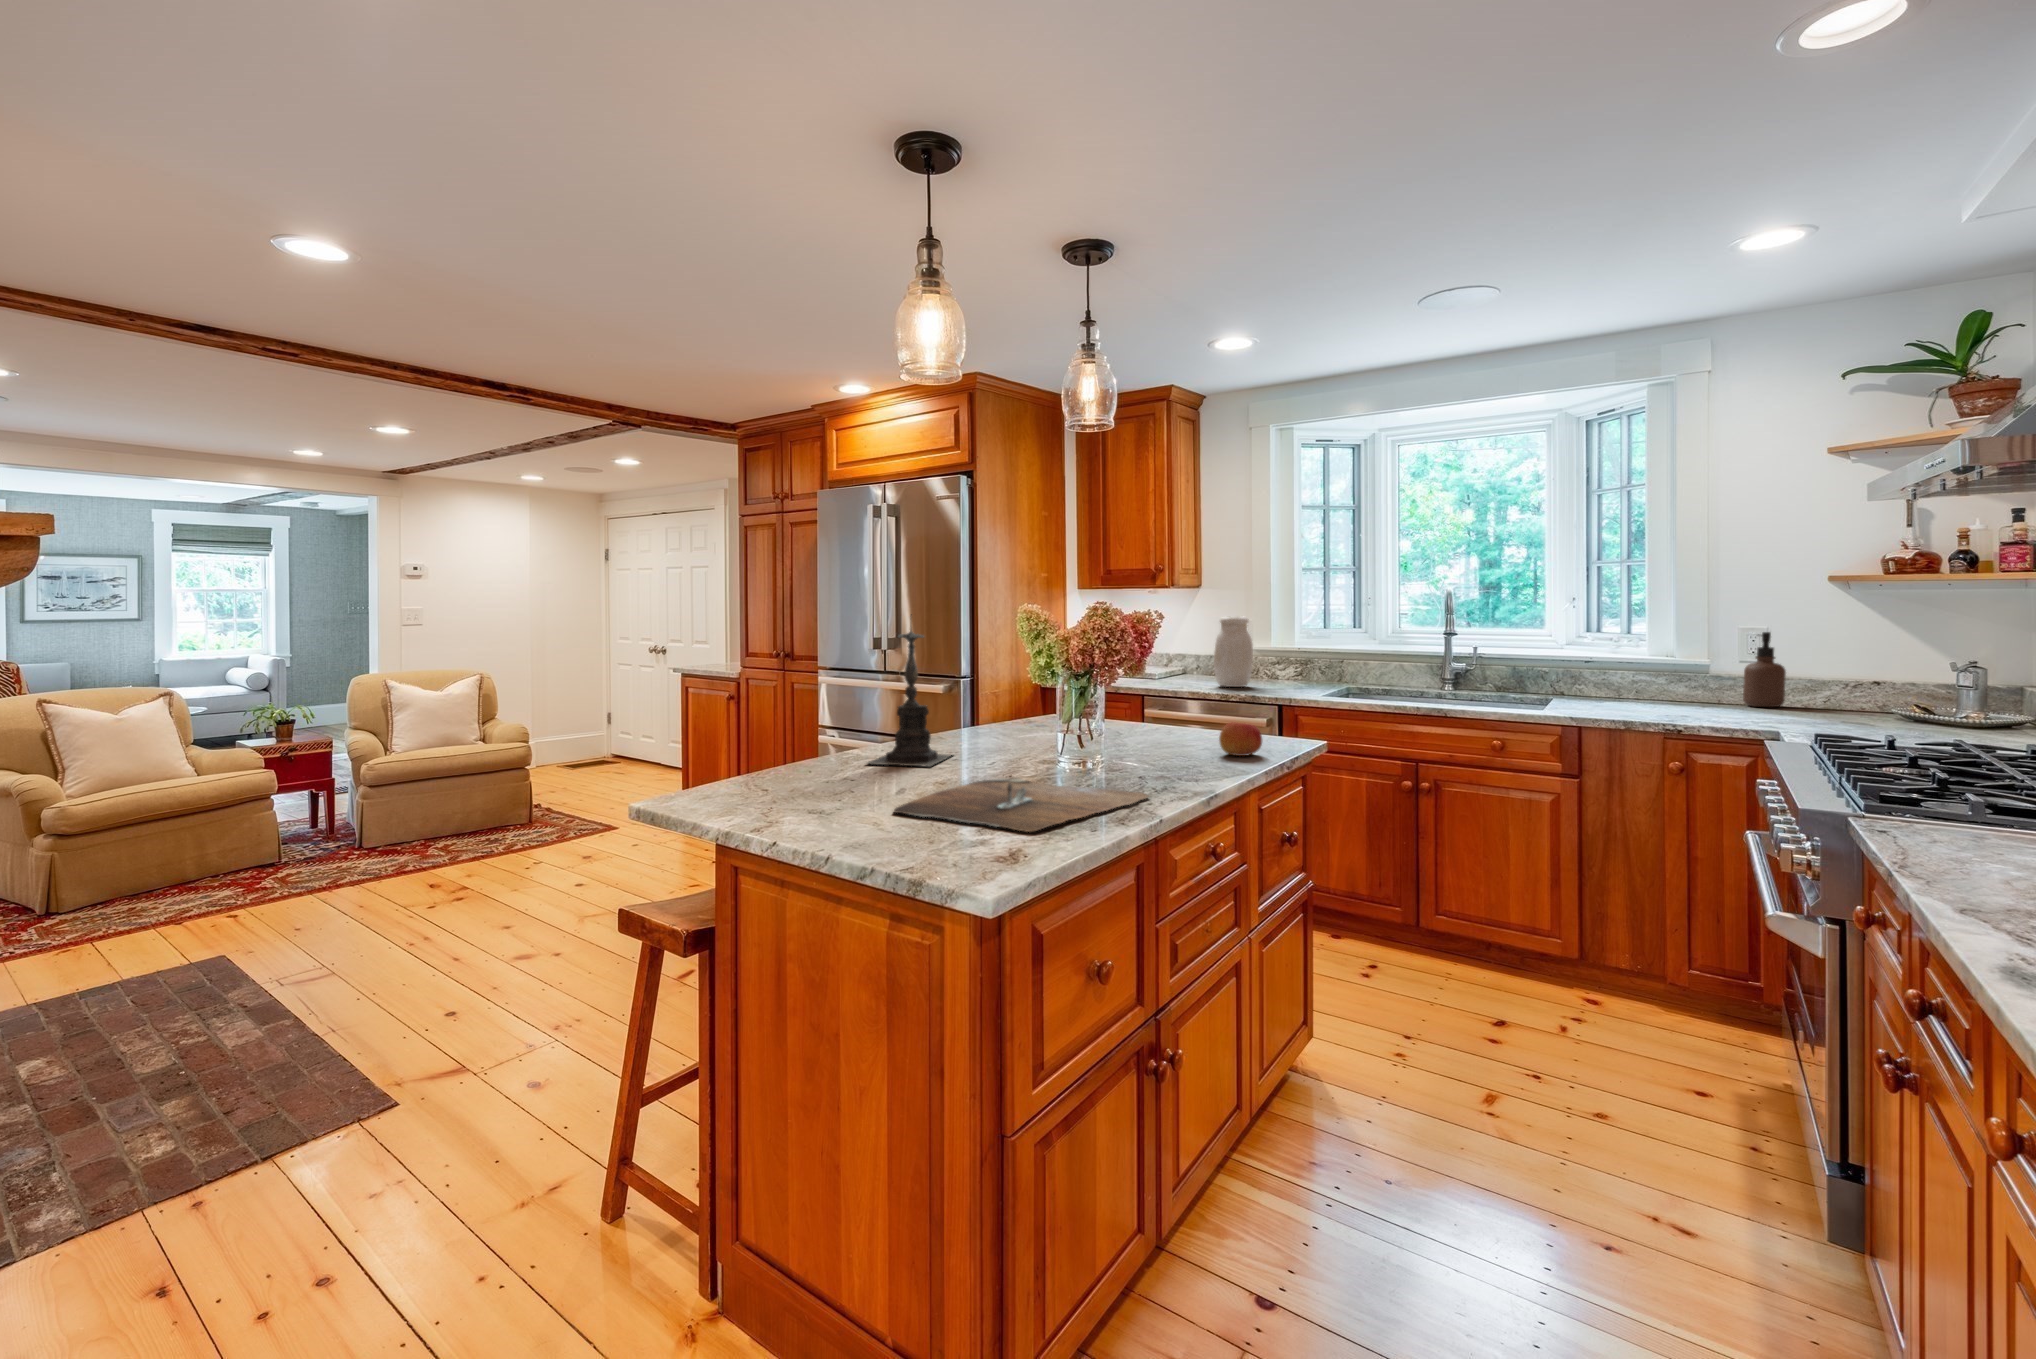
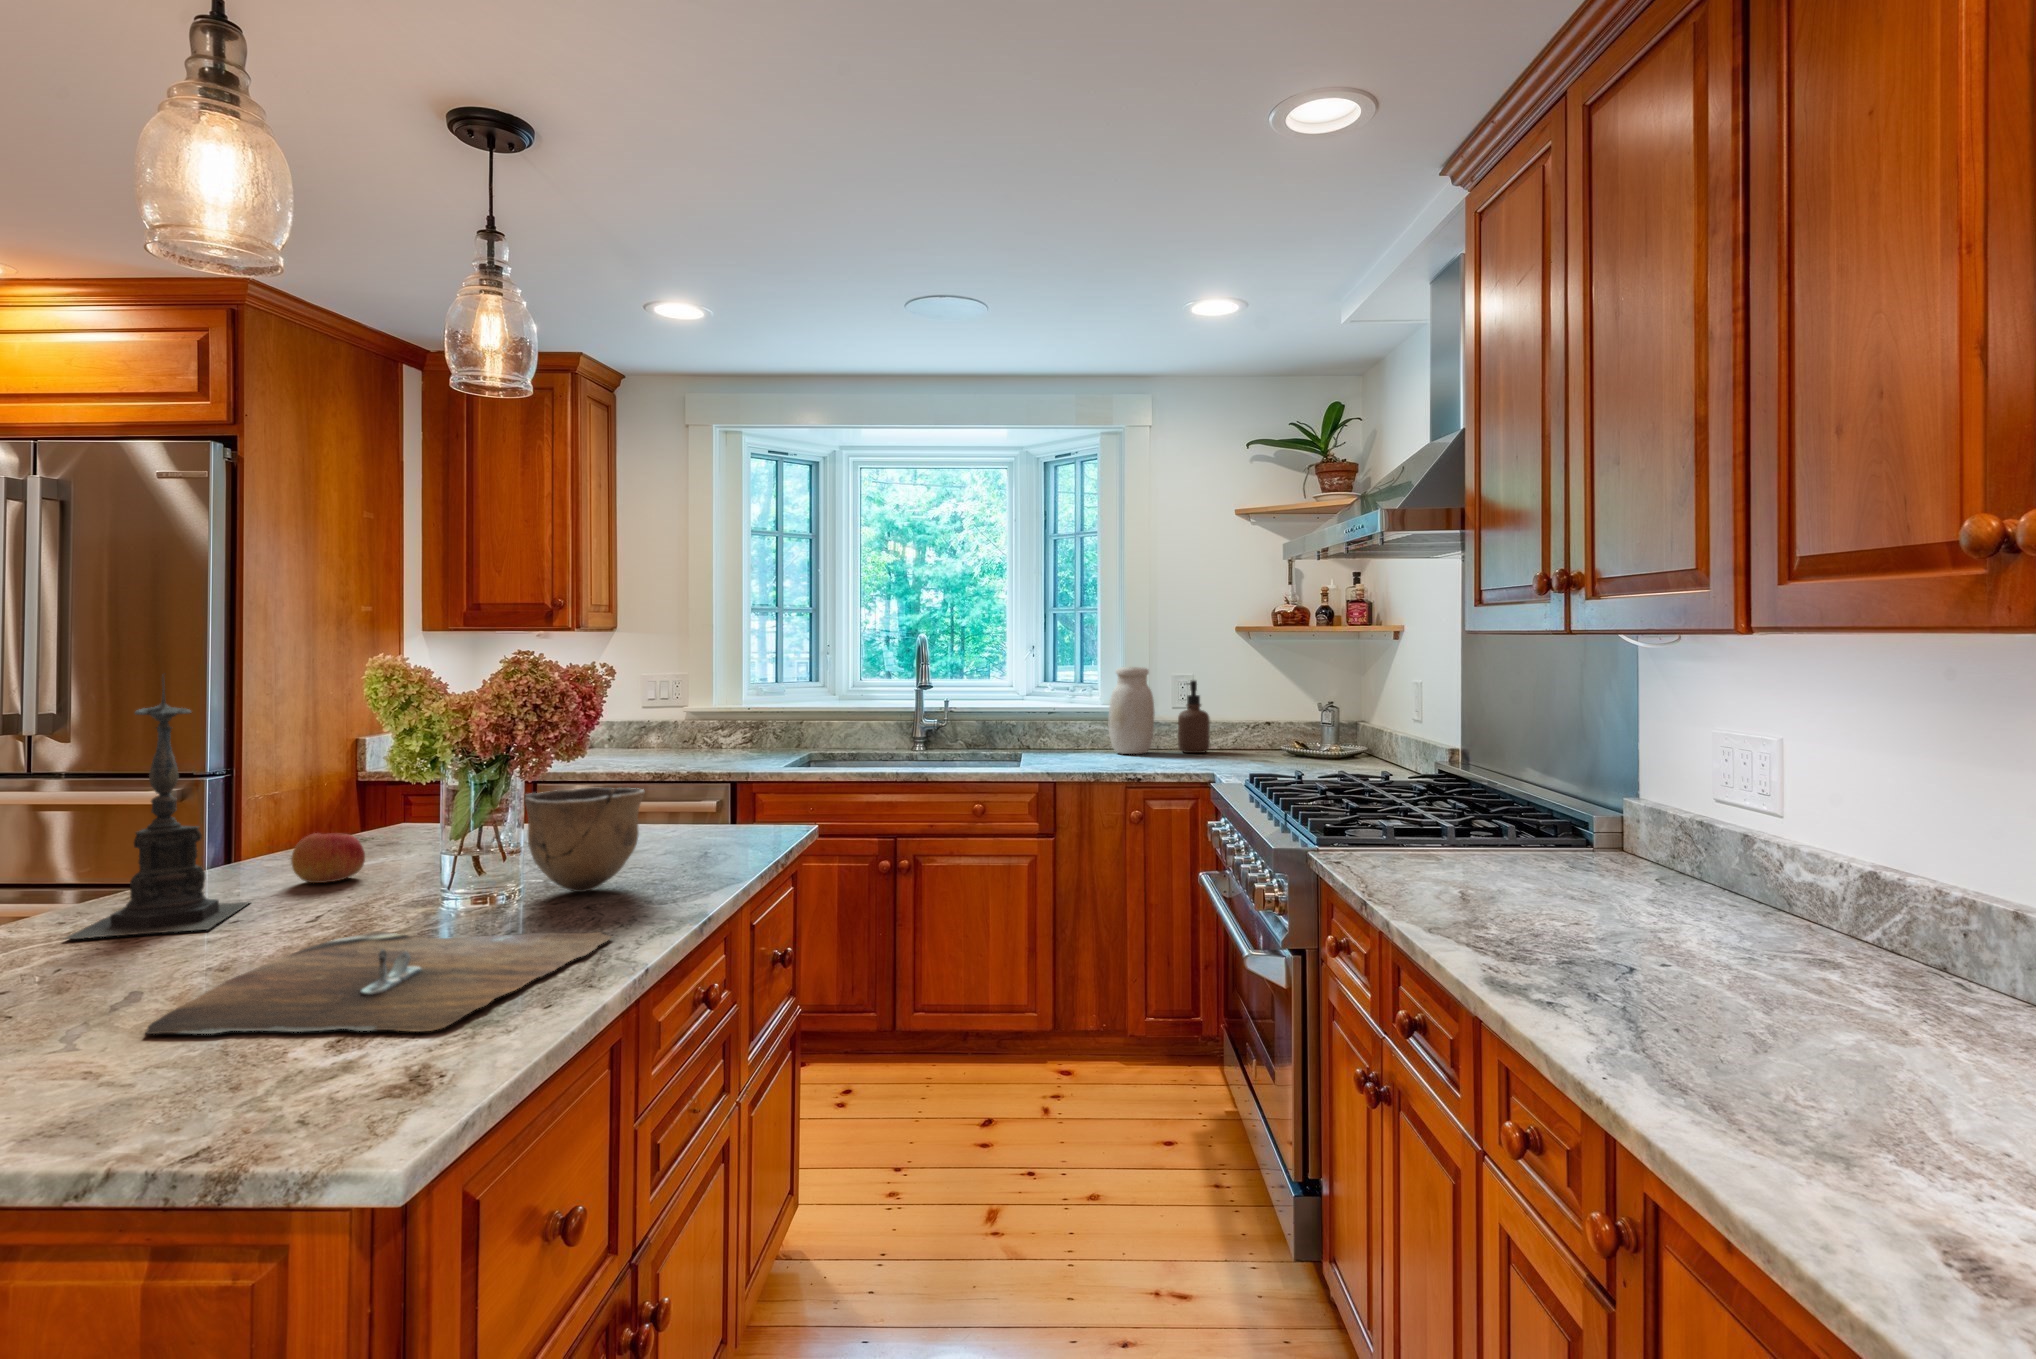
jar: present [1214,616,1253,687] -> present [1108,667,1154,754]
bowl: none [1104,697,1185,769] -> present [524,788,645,892]
apple: present [1219,722,1262,756] -> present [291,833,365,883]

